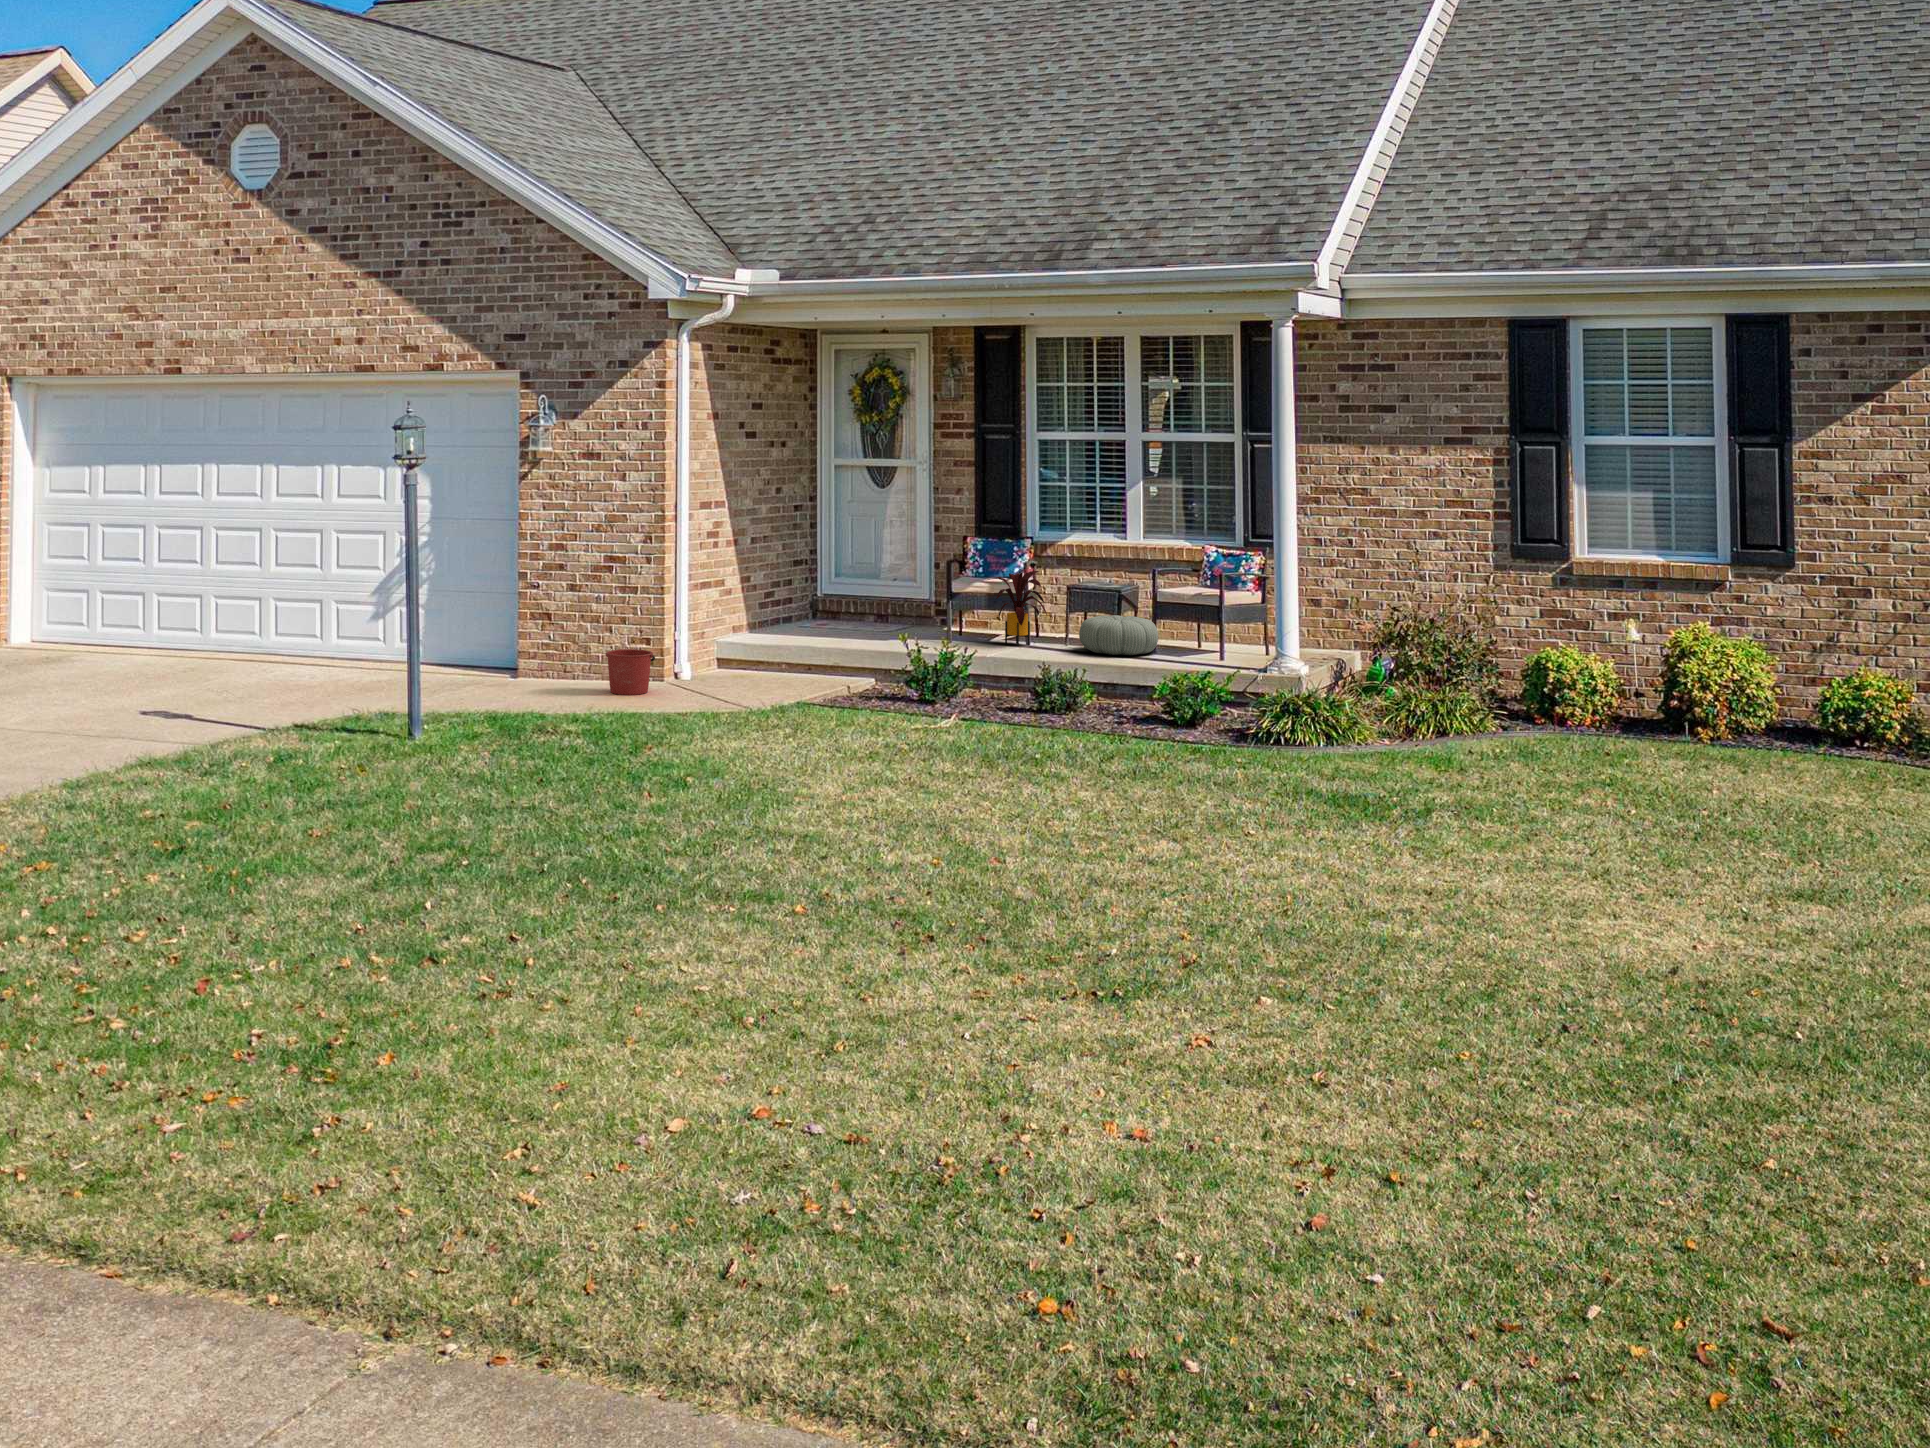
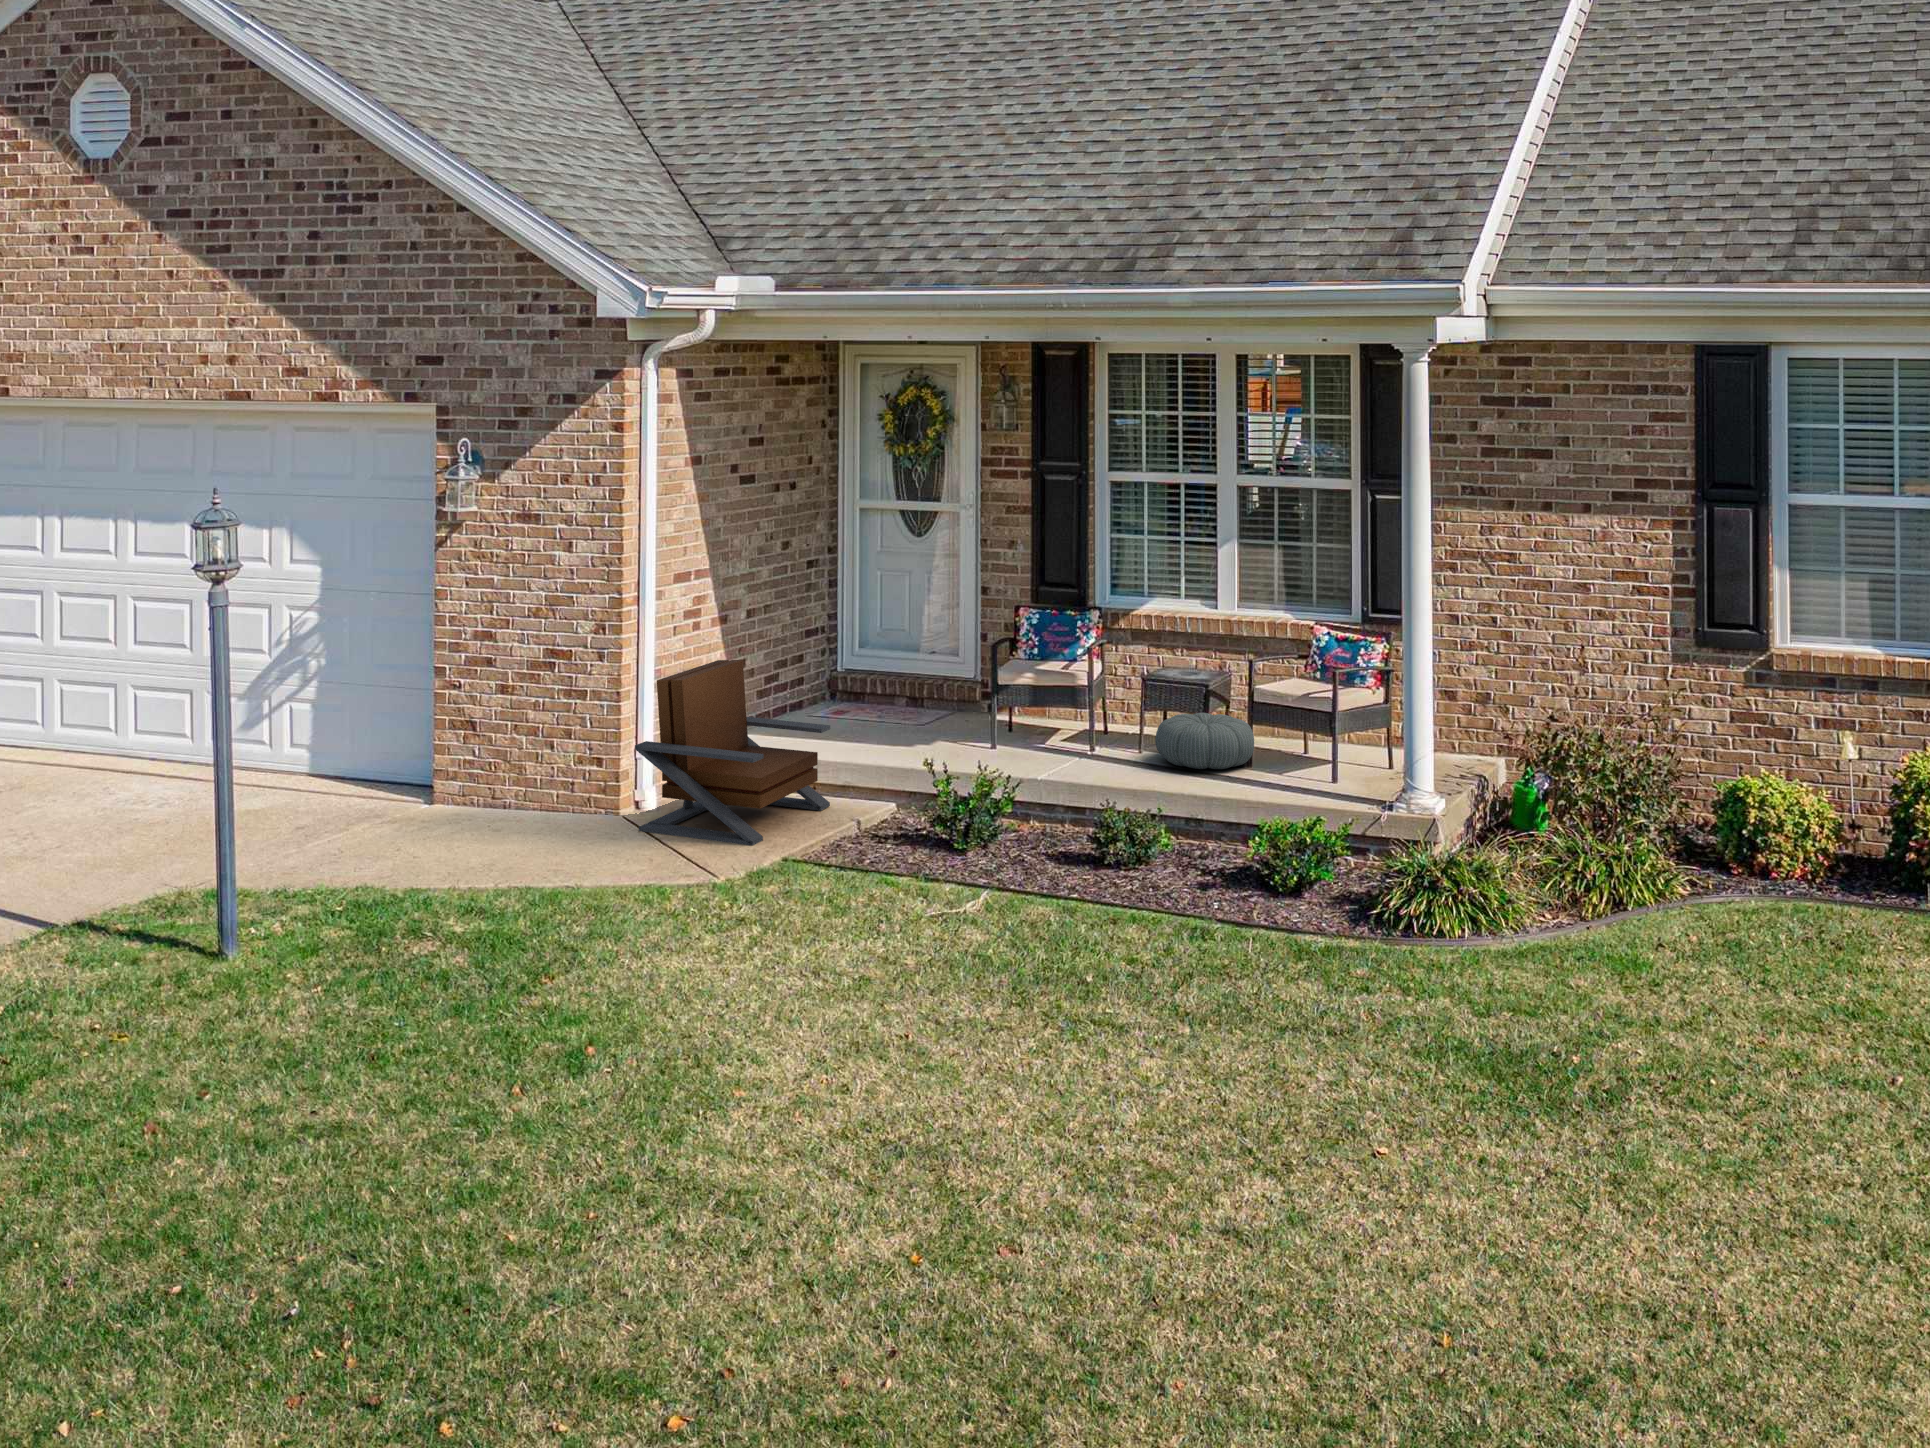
lounge chair: none [678,570,823,702] -> present [635,660,830,846]
house plant: present [988,571,1047,646] -> none [1040,652,1116,752]
bucket: present [606,649,655,695] -> none [539,771,605,836]

